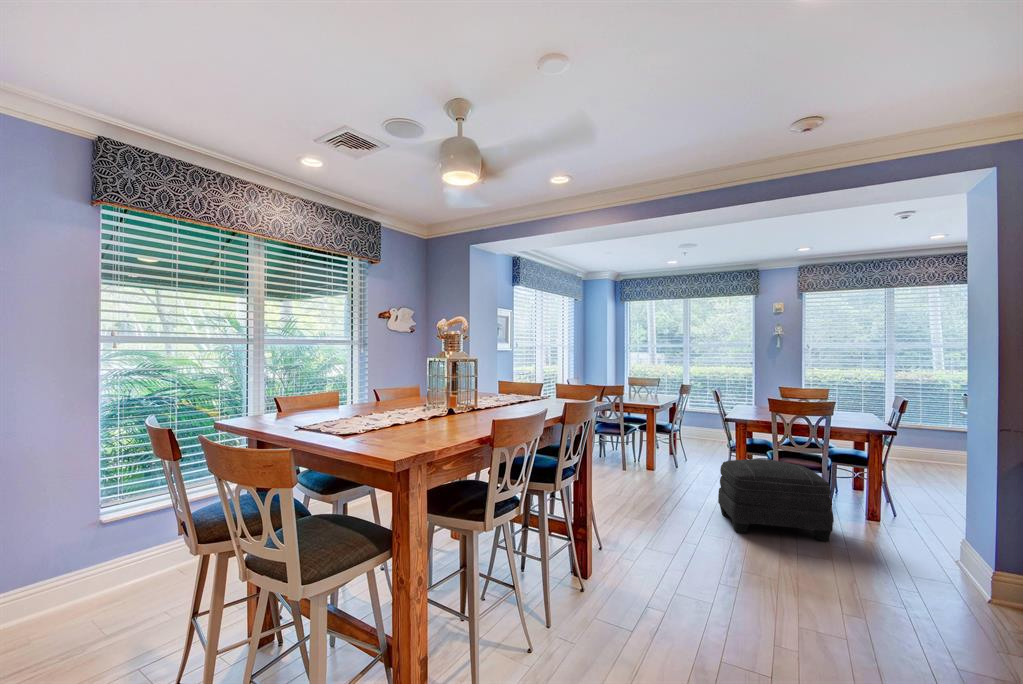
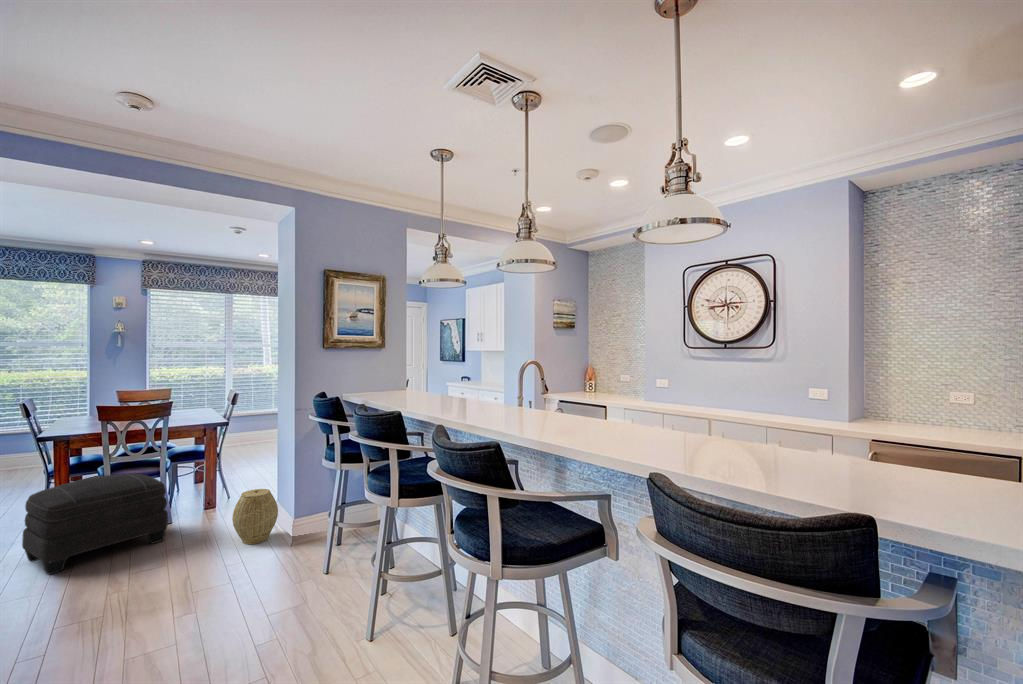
woven basket: none [912,522,982,596] -> present [232,489,278,544]

